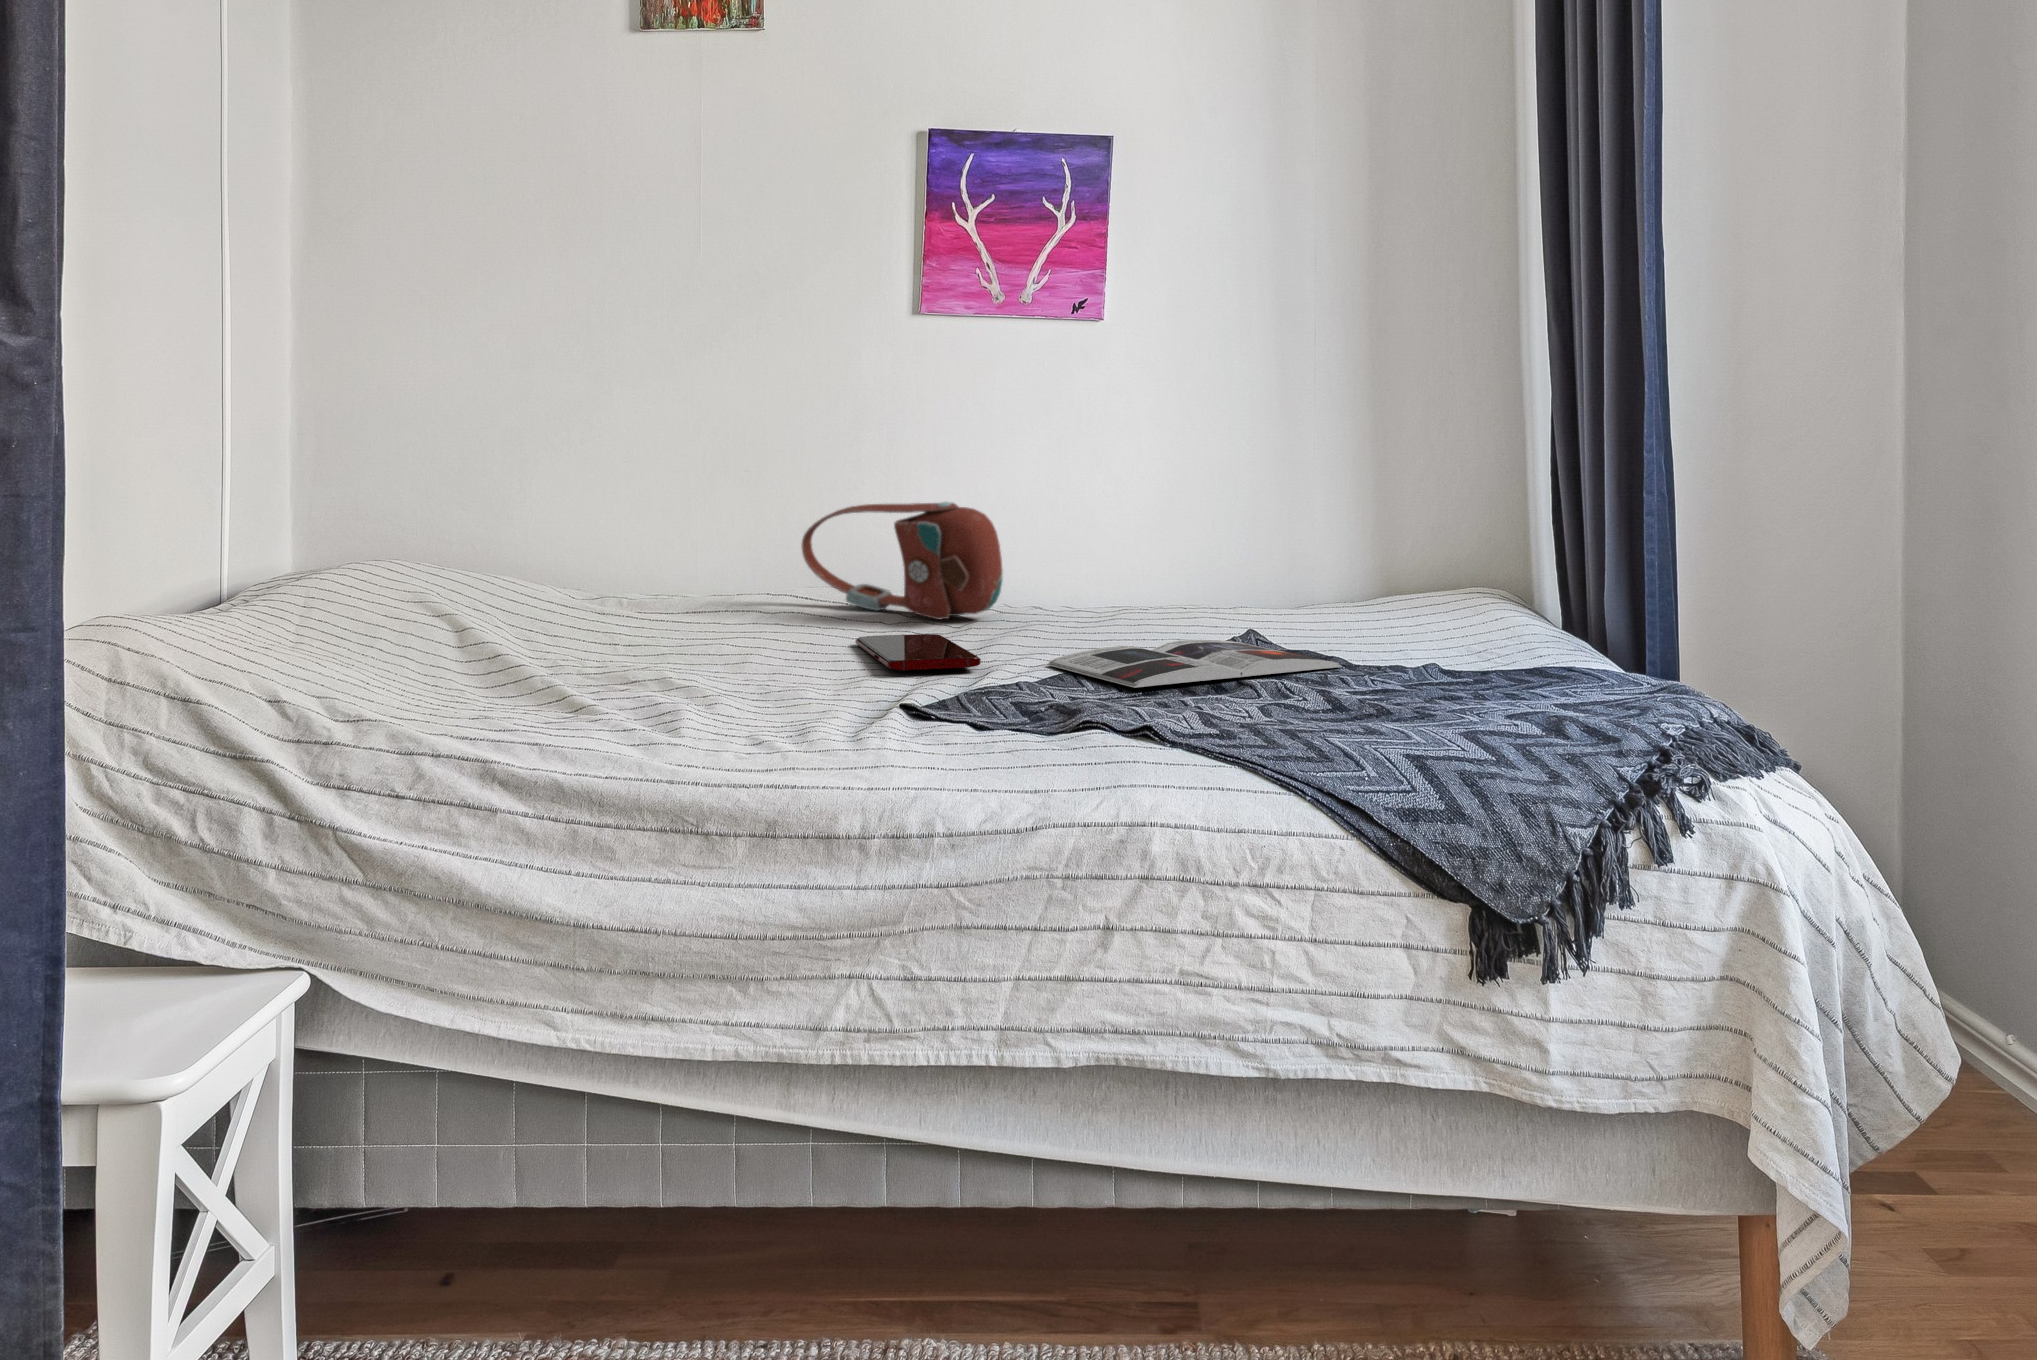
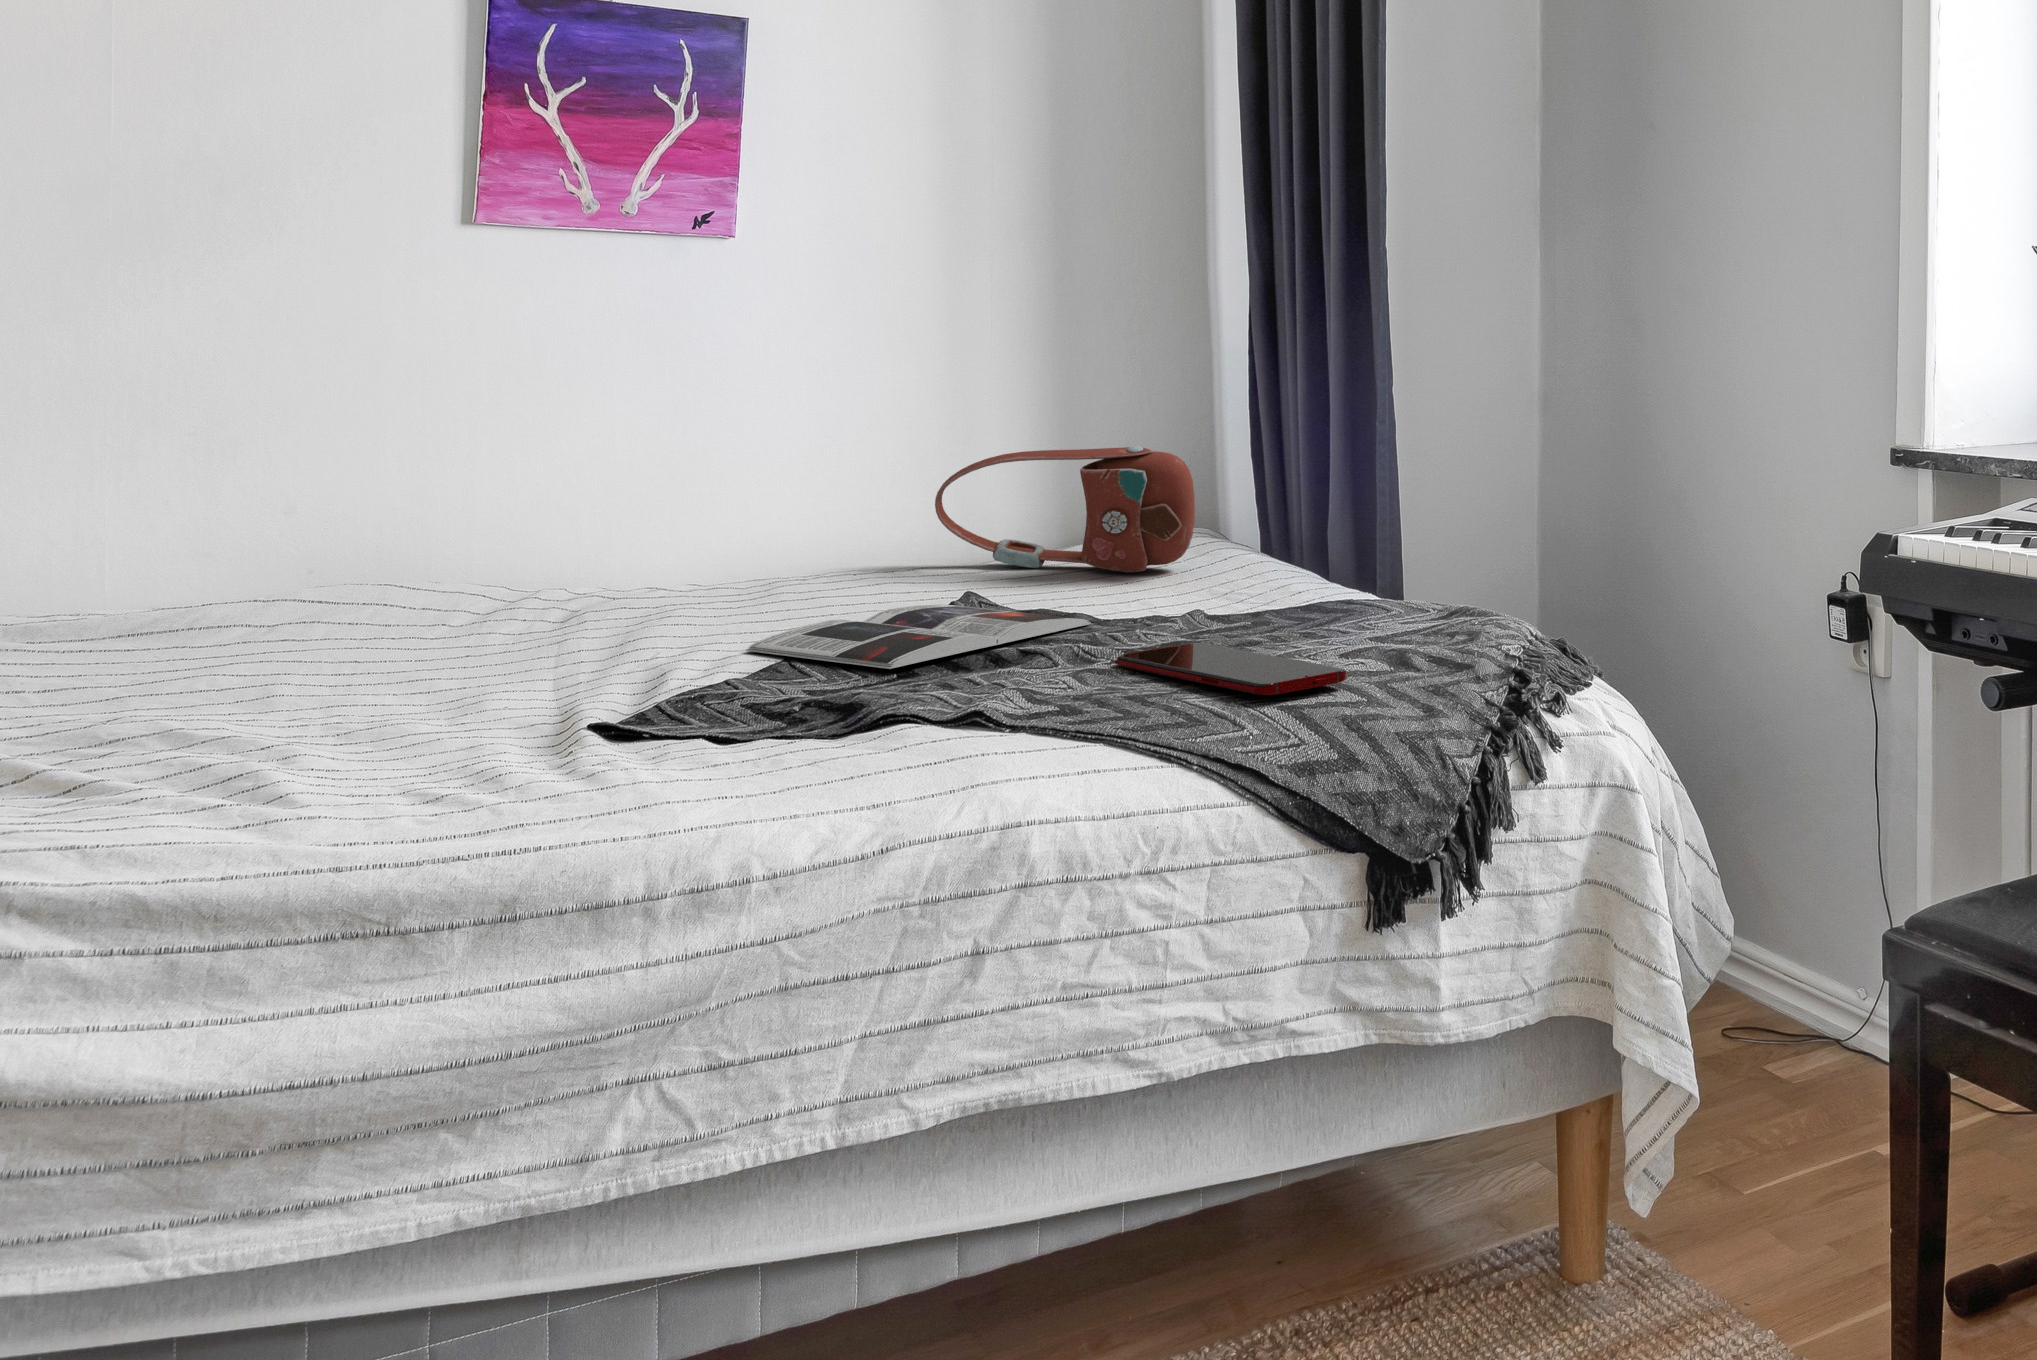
handbag: present [802,502,1003,619] -> present [935,446,1195,573]
smartphone: present [855,634,981,671] -> present [1115,643,1347,696]

